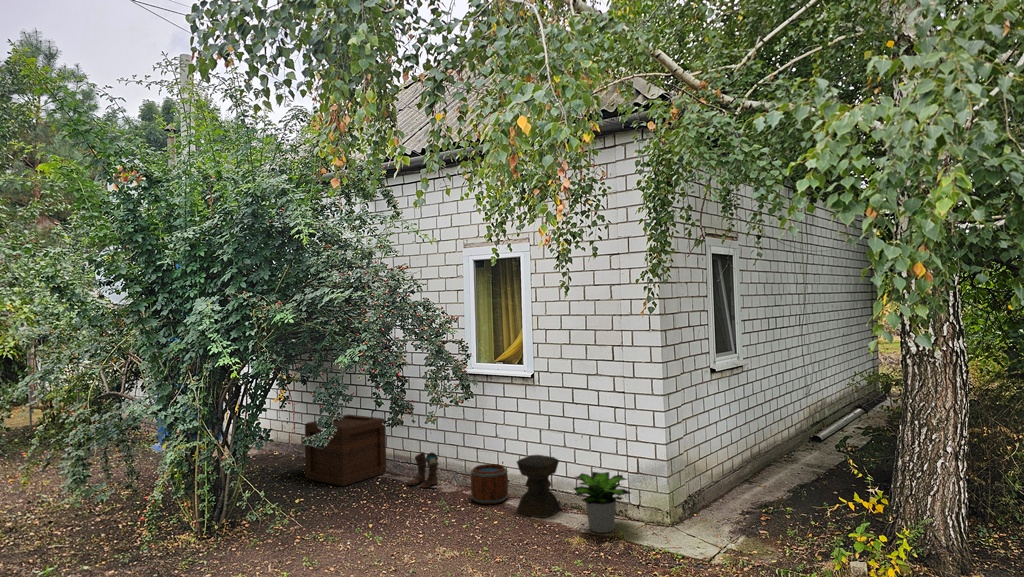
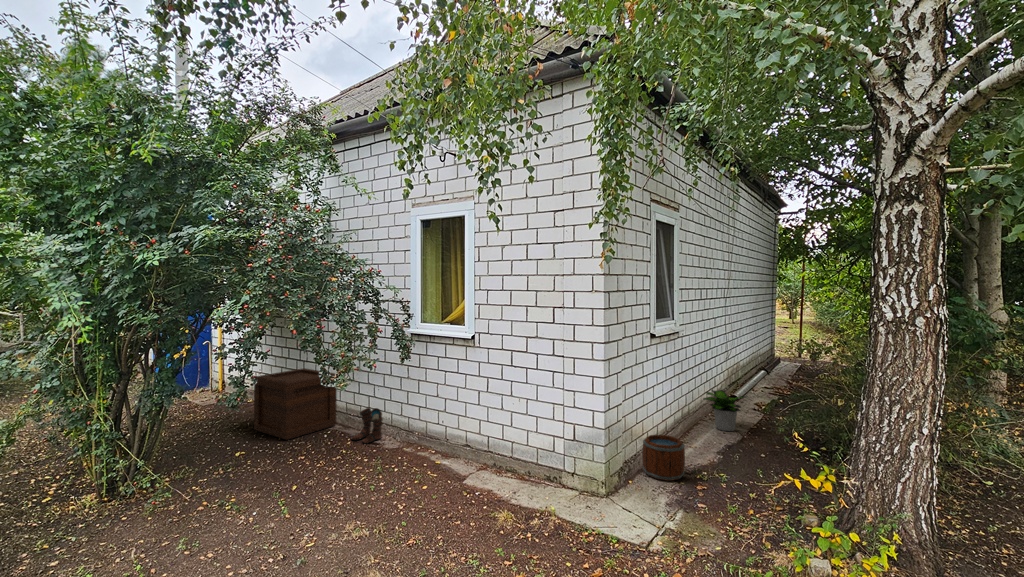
stool: present [516,455,561,518] -> none [450,416,496,483]
bucket: present [471,464,508,504] -> present [642,435,685,481]
potted plant: present [574,472,630,533] -> present [703,390,745,431]

